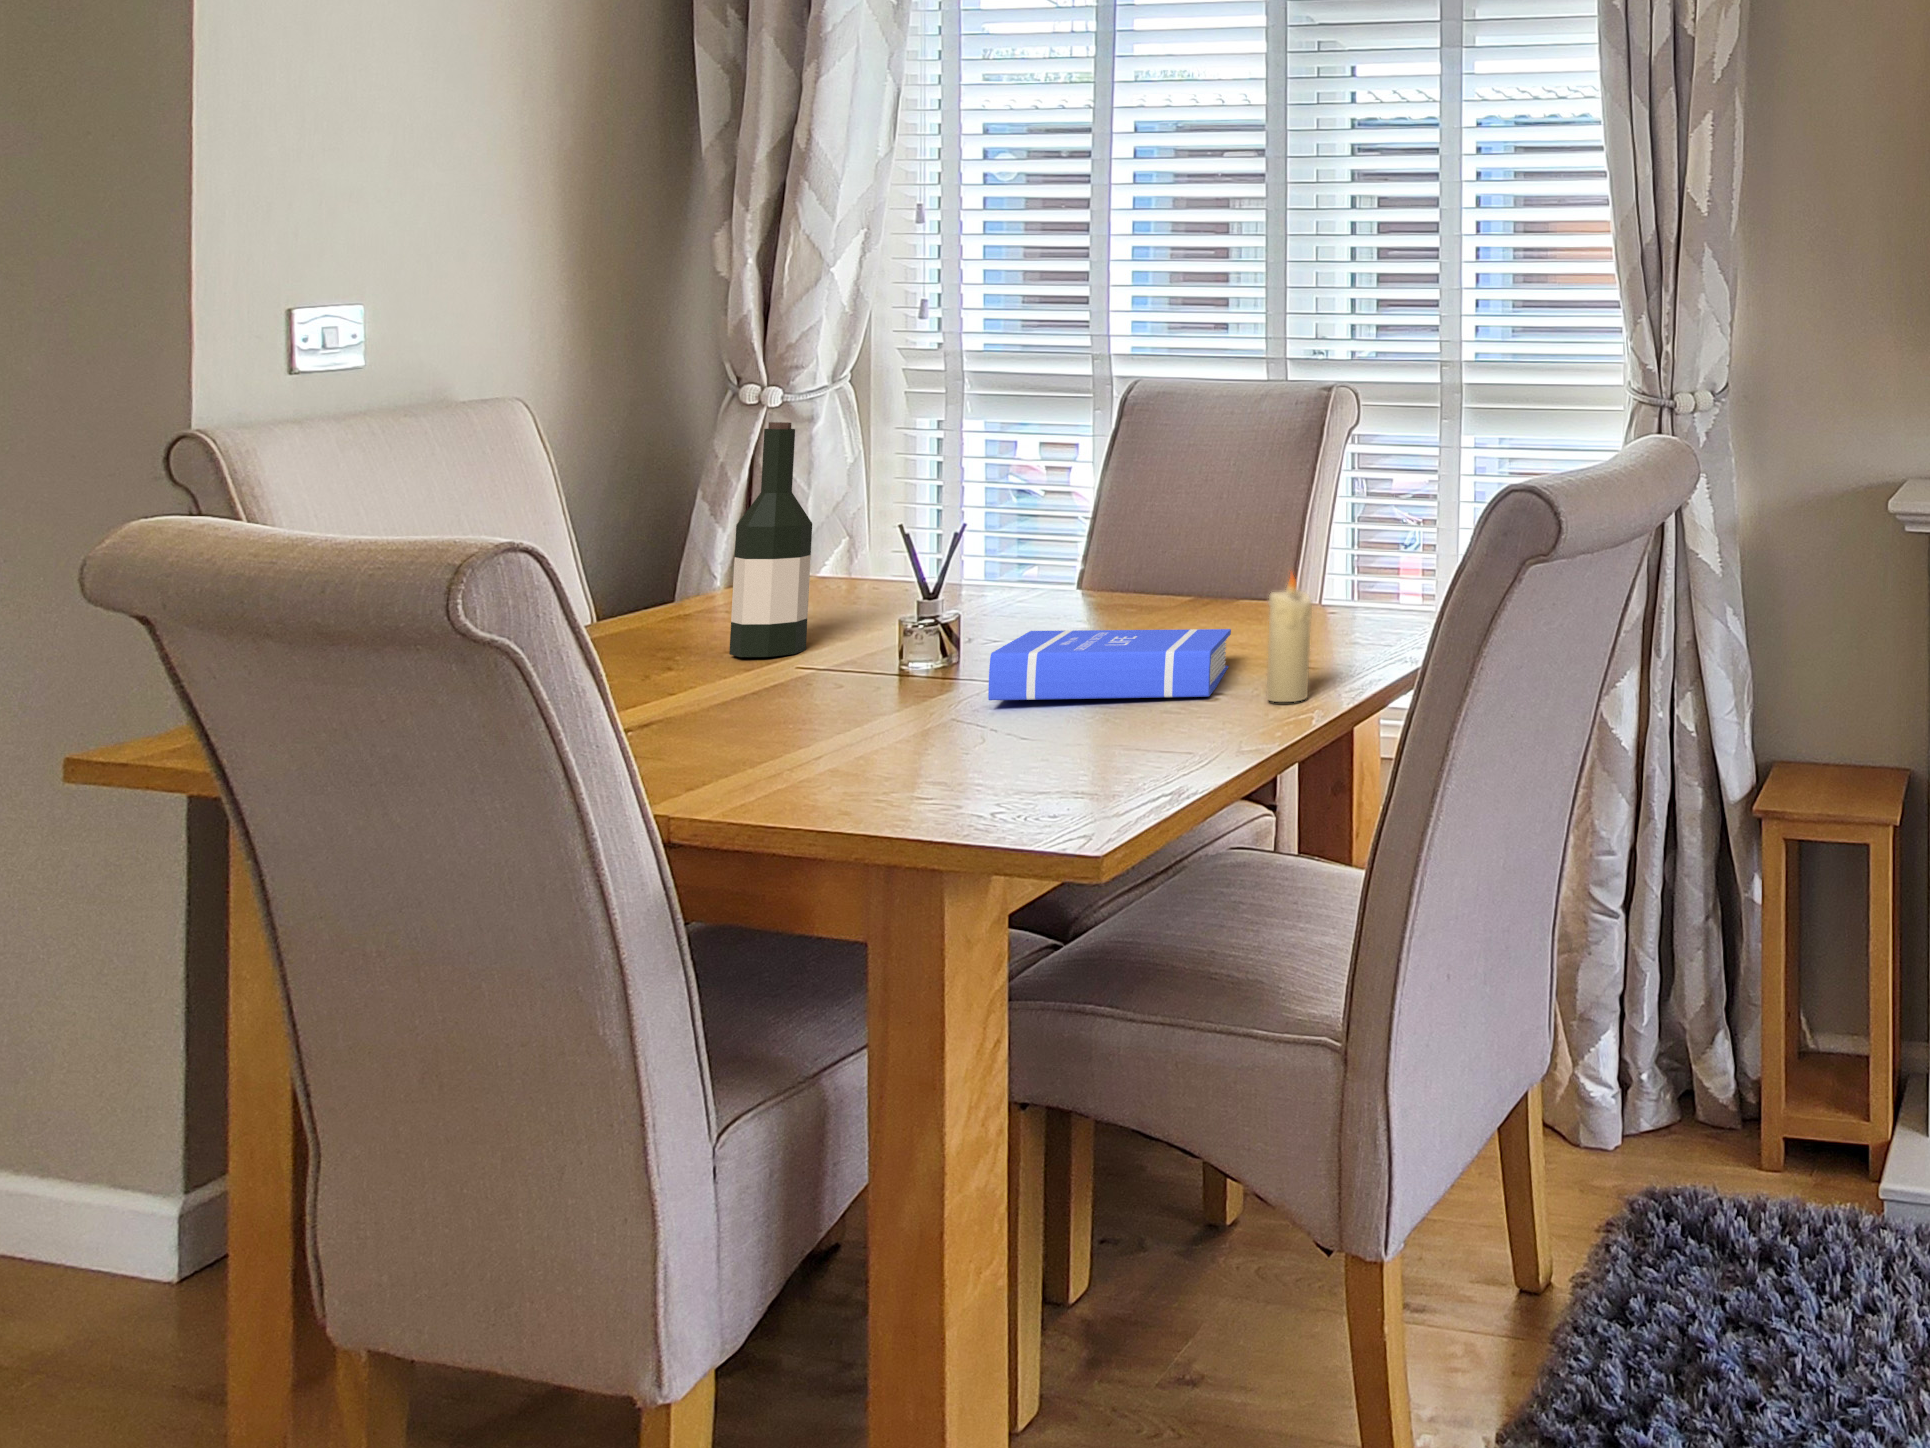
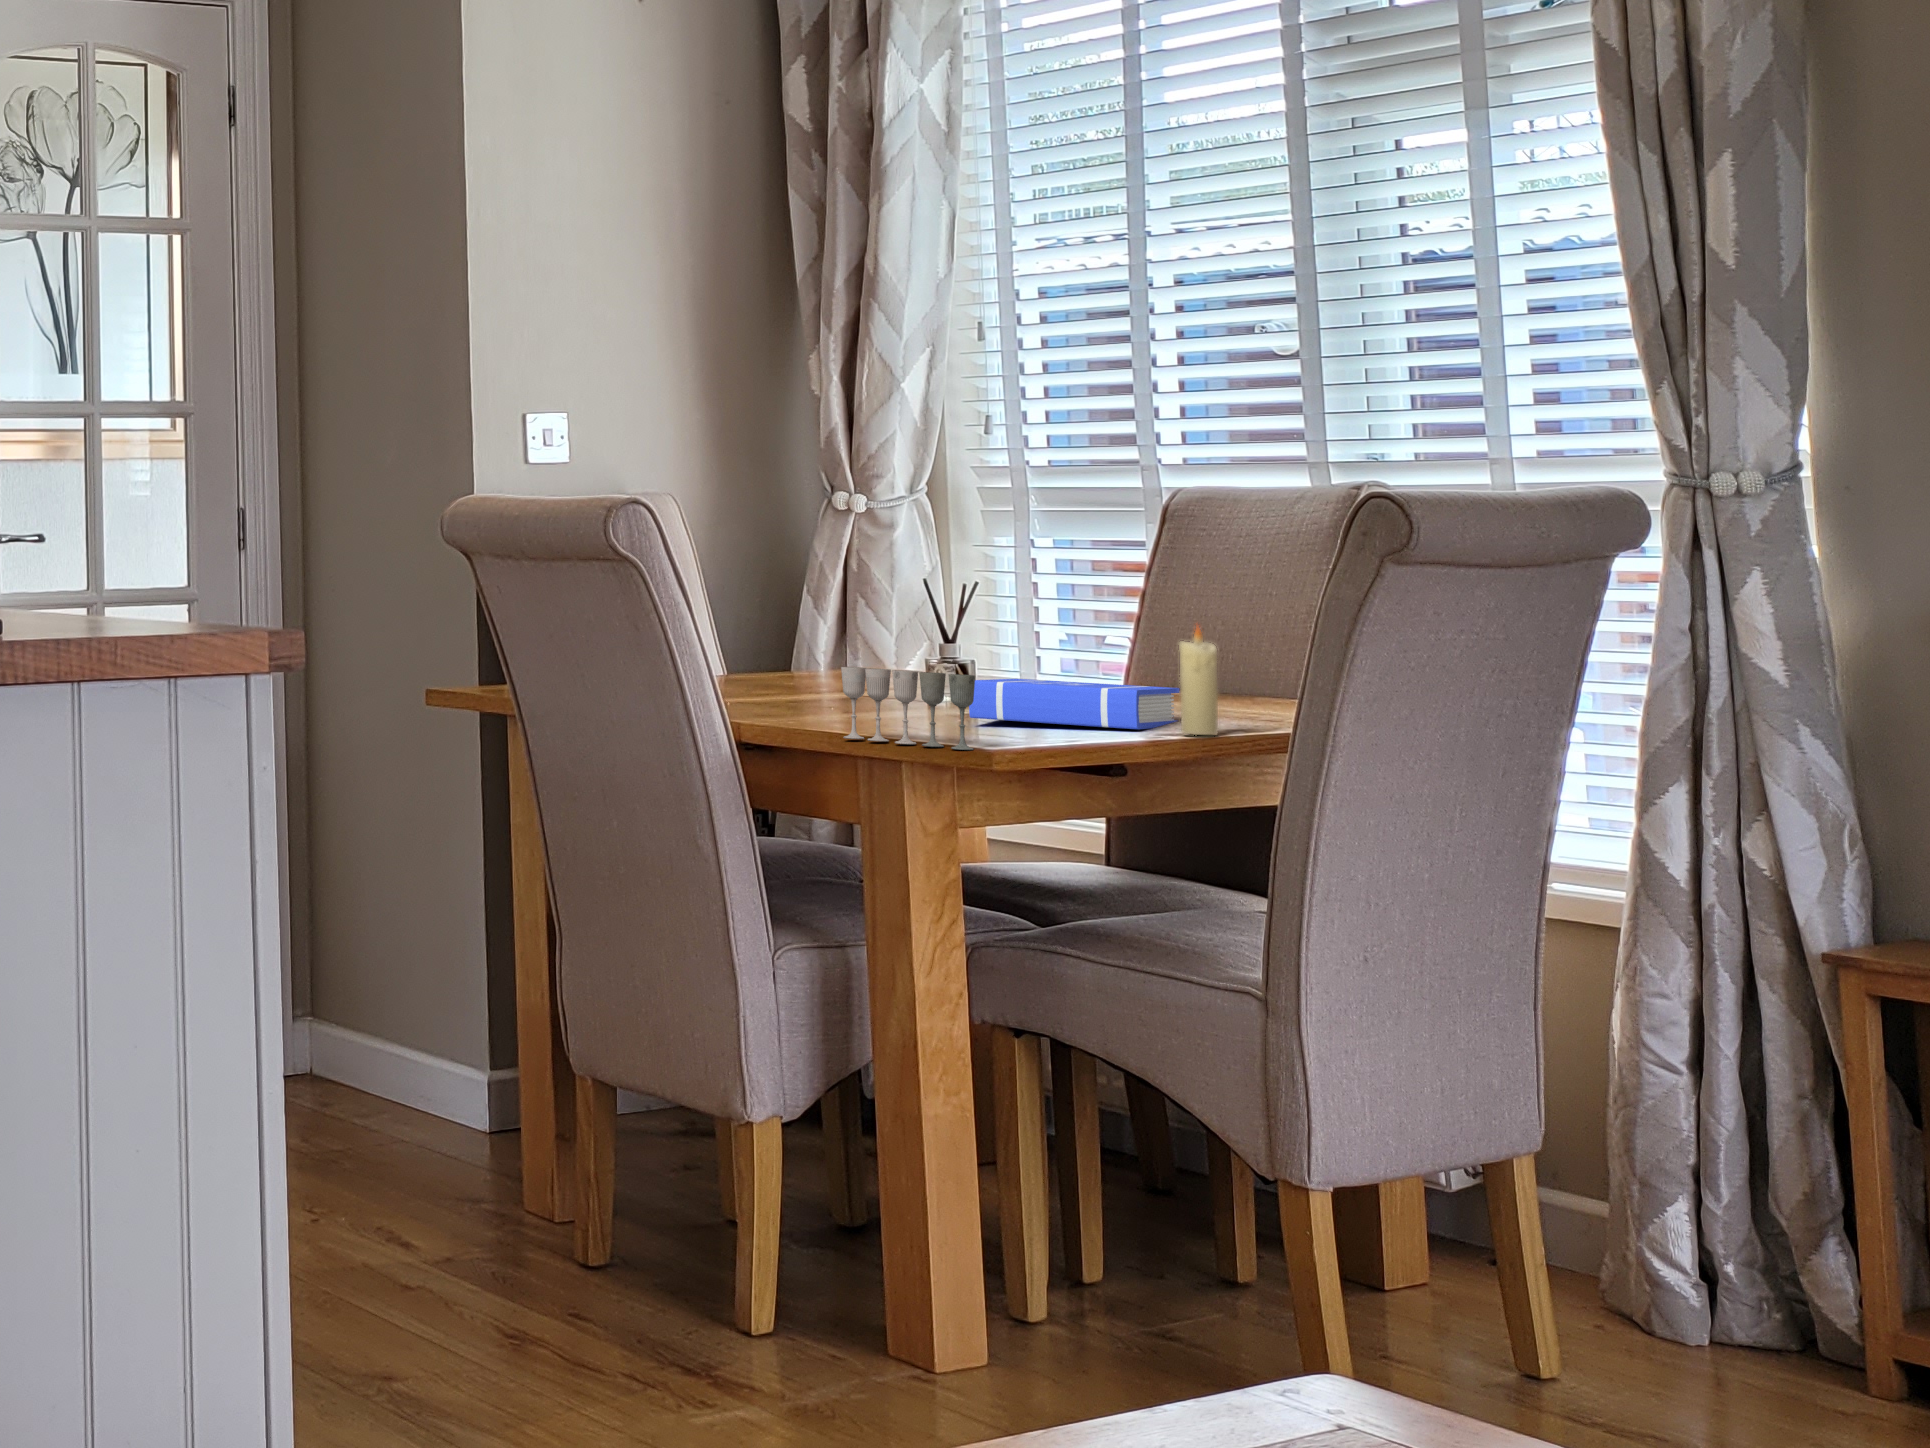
wine bottle: present [729,422,812,657] -> none [812,511,866,698]
wine glass: none [821,671,1043,786] -> present [841,667,975,750]

